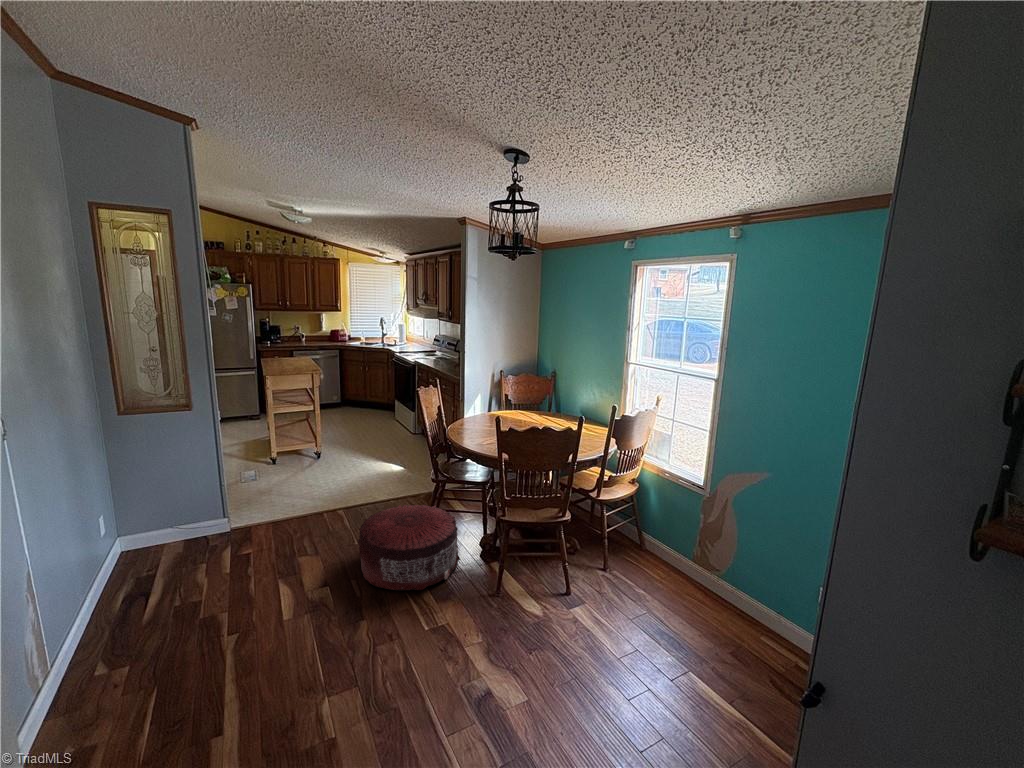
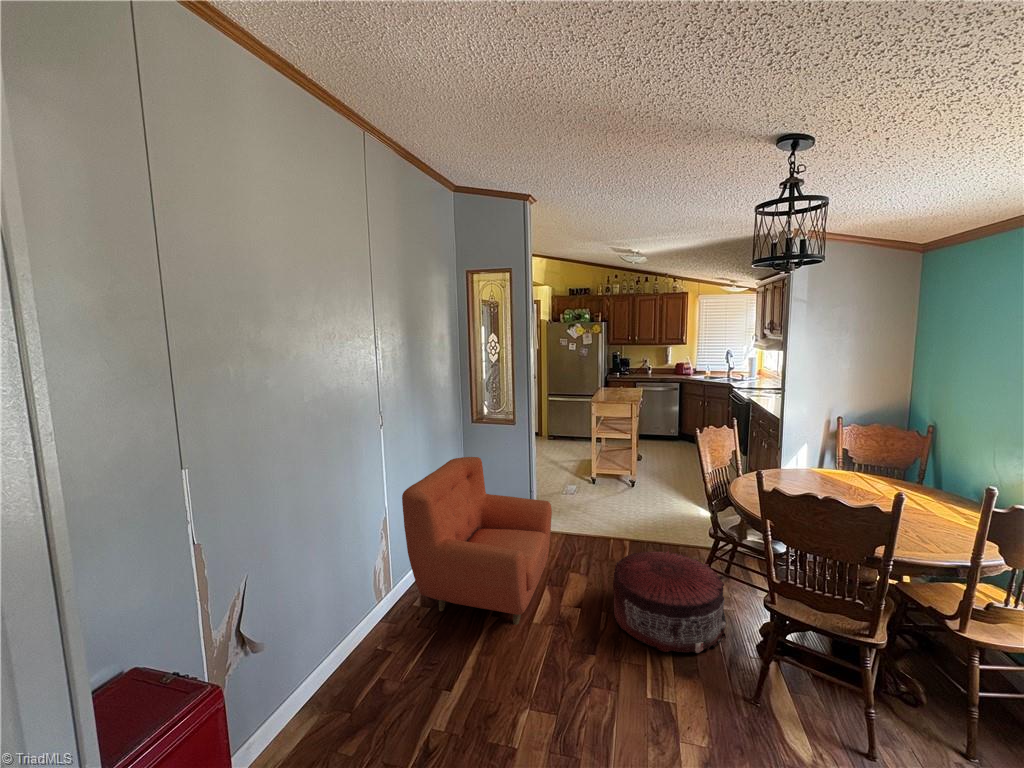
armchair: none [72,457,280,663] -> present [402,457,552,625]

